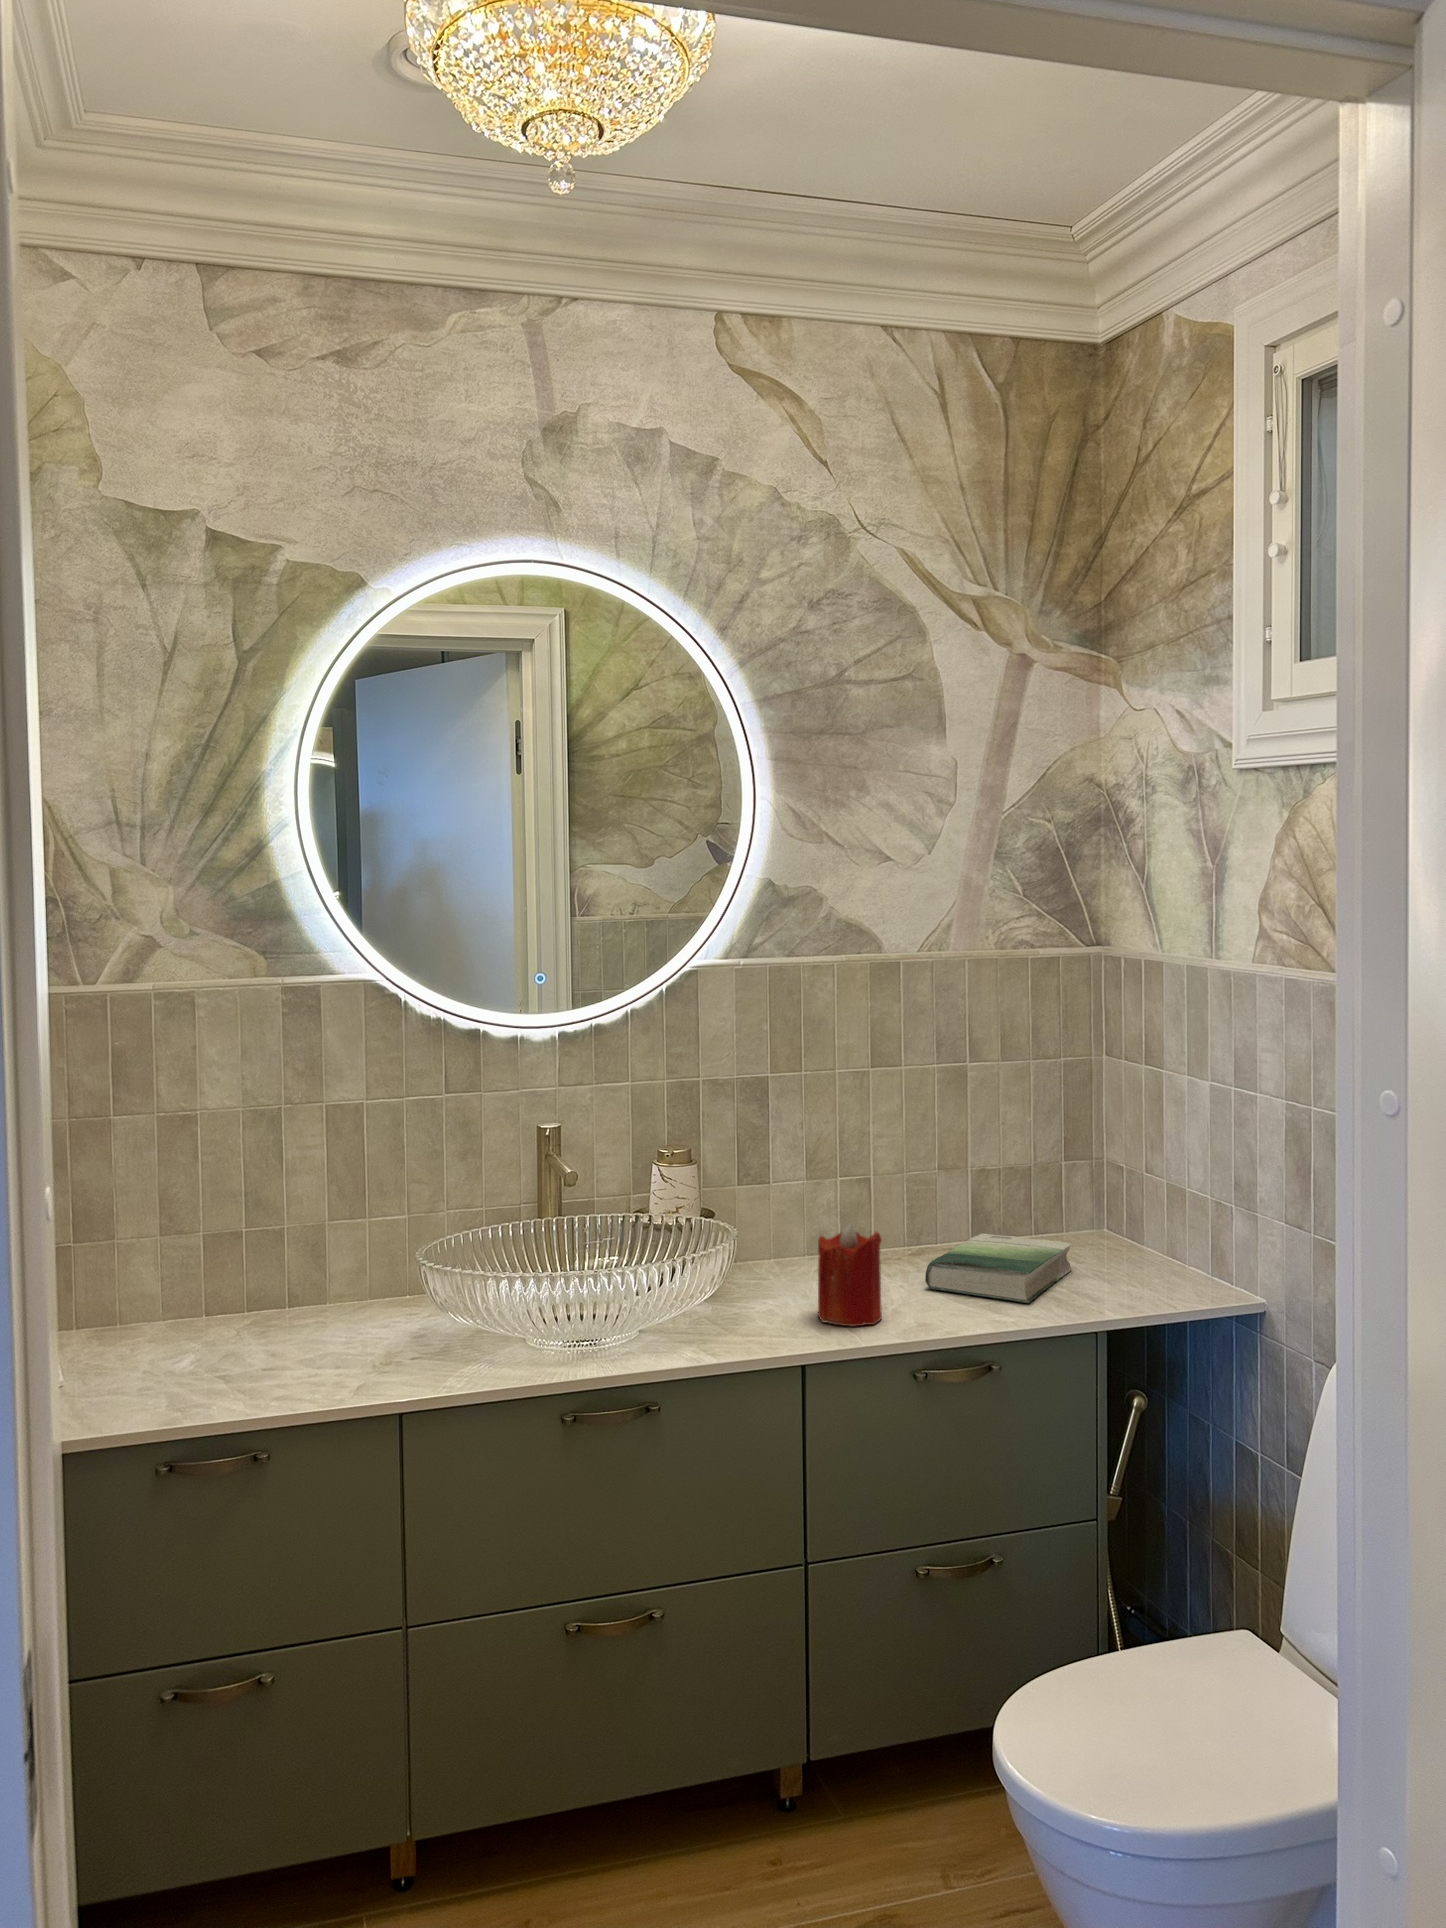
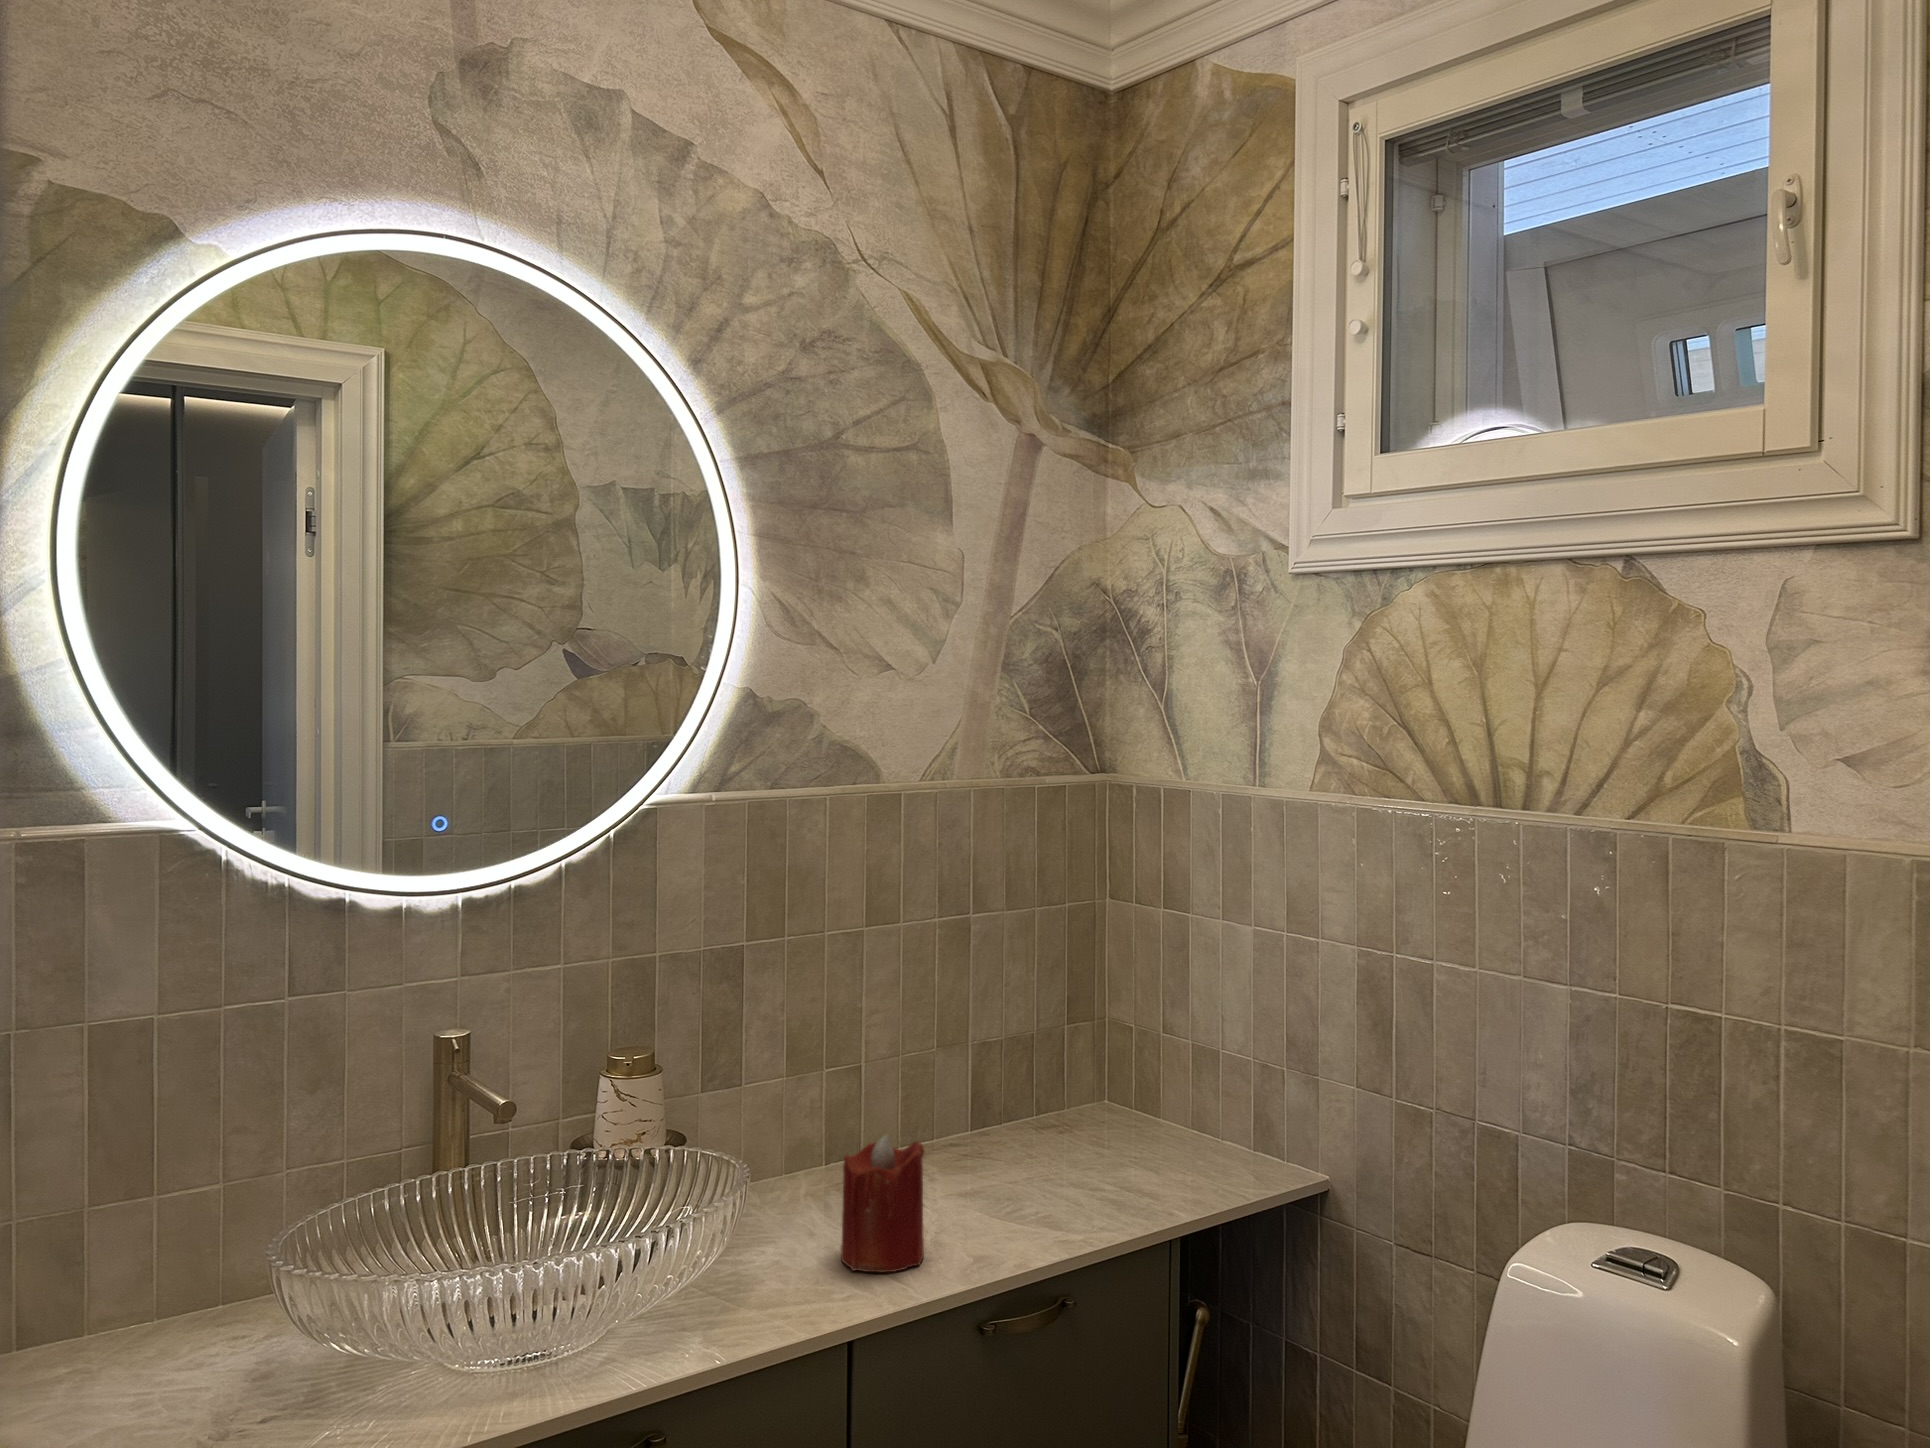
book: present [925,1233,1073,1303] -> none [952,1119,1102,1208]

